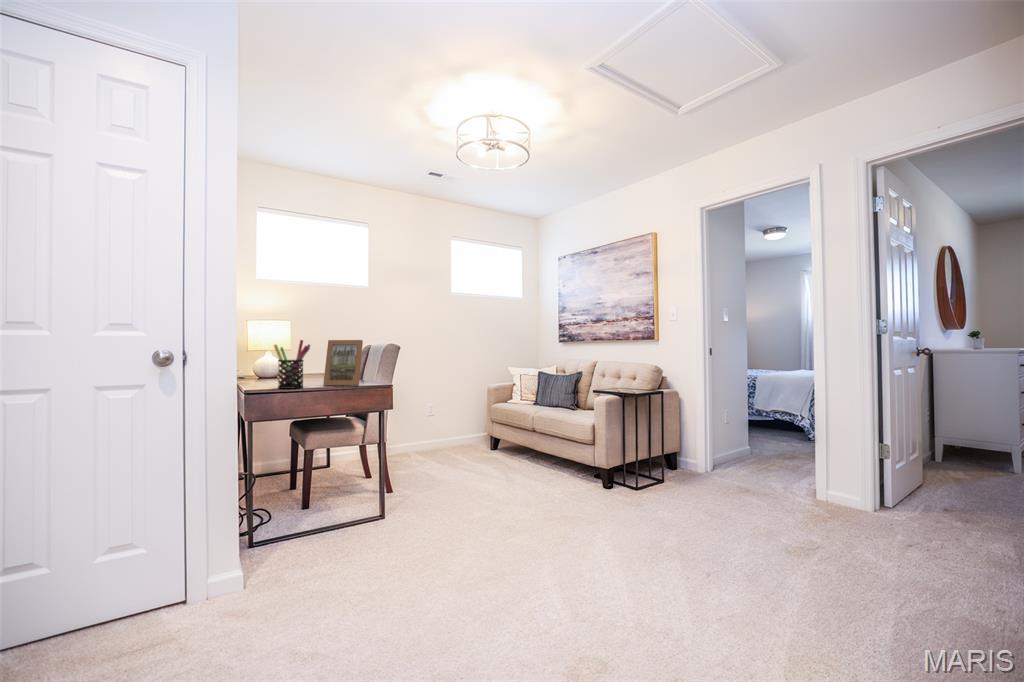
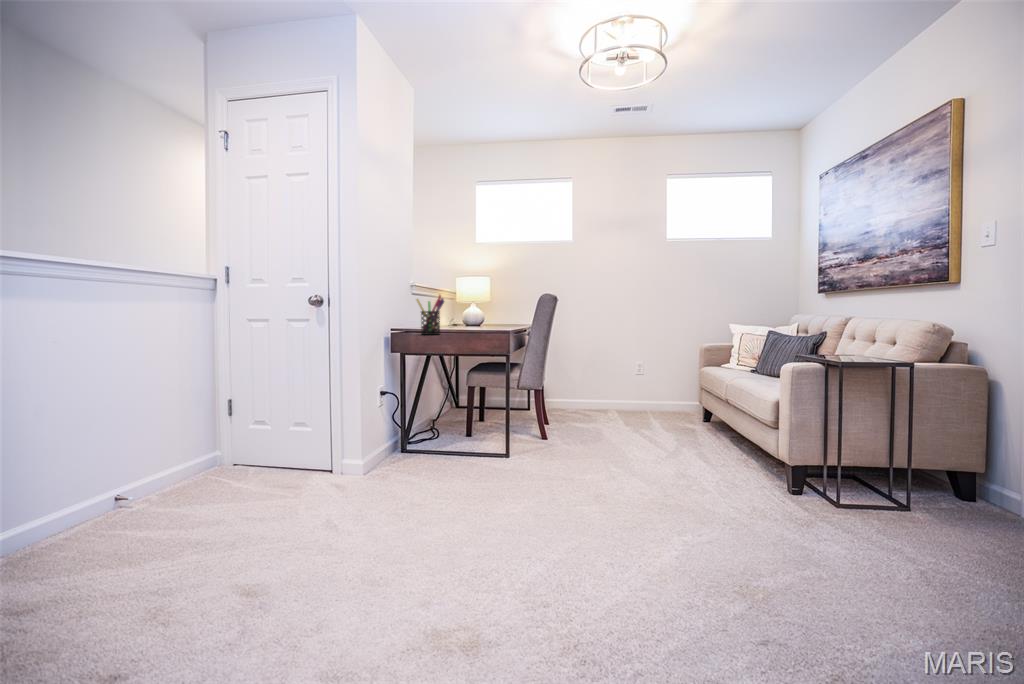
picture frame: present [323,340,363,386] -> none [455,293,488,335]

